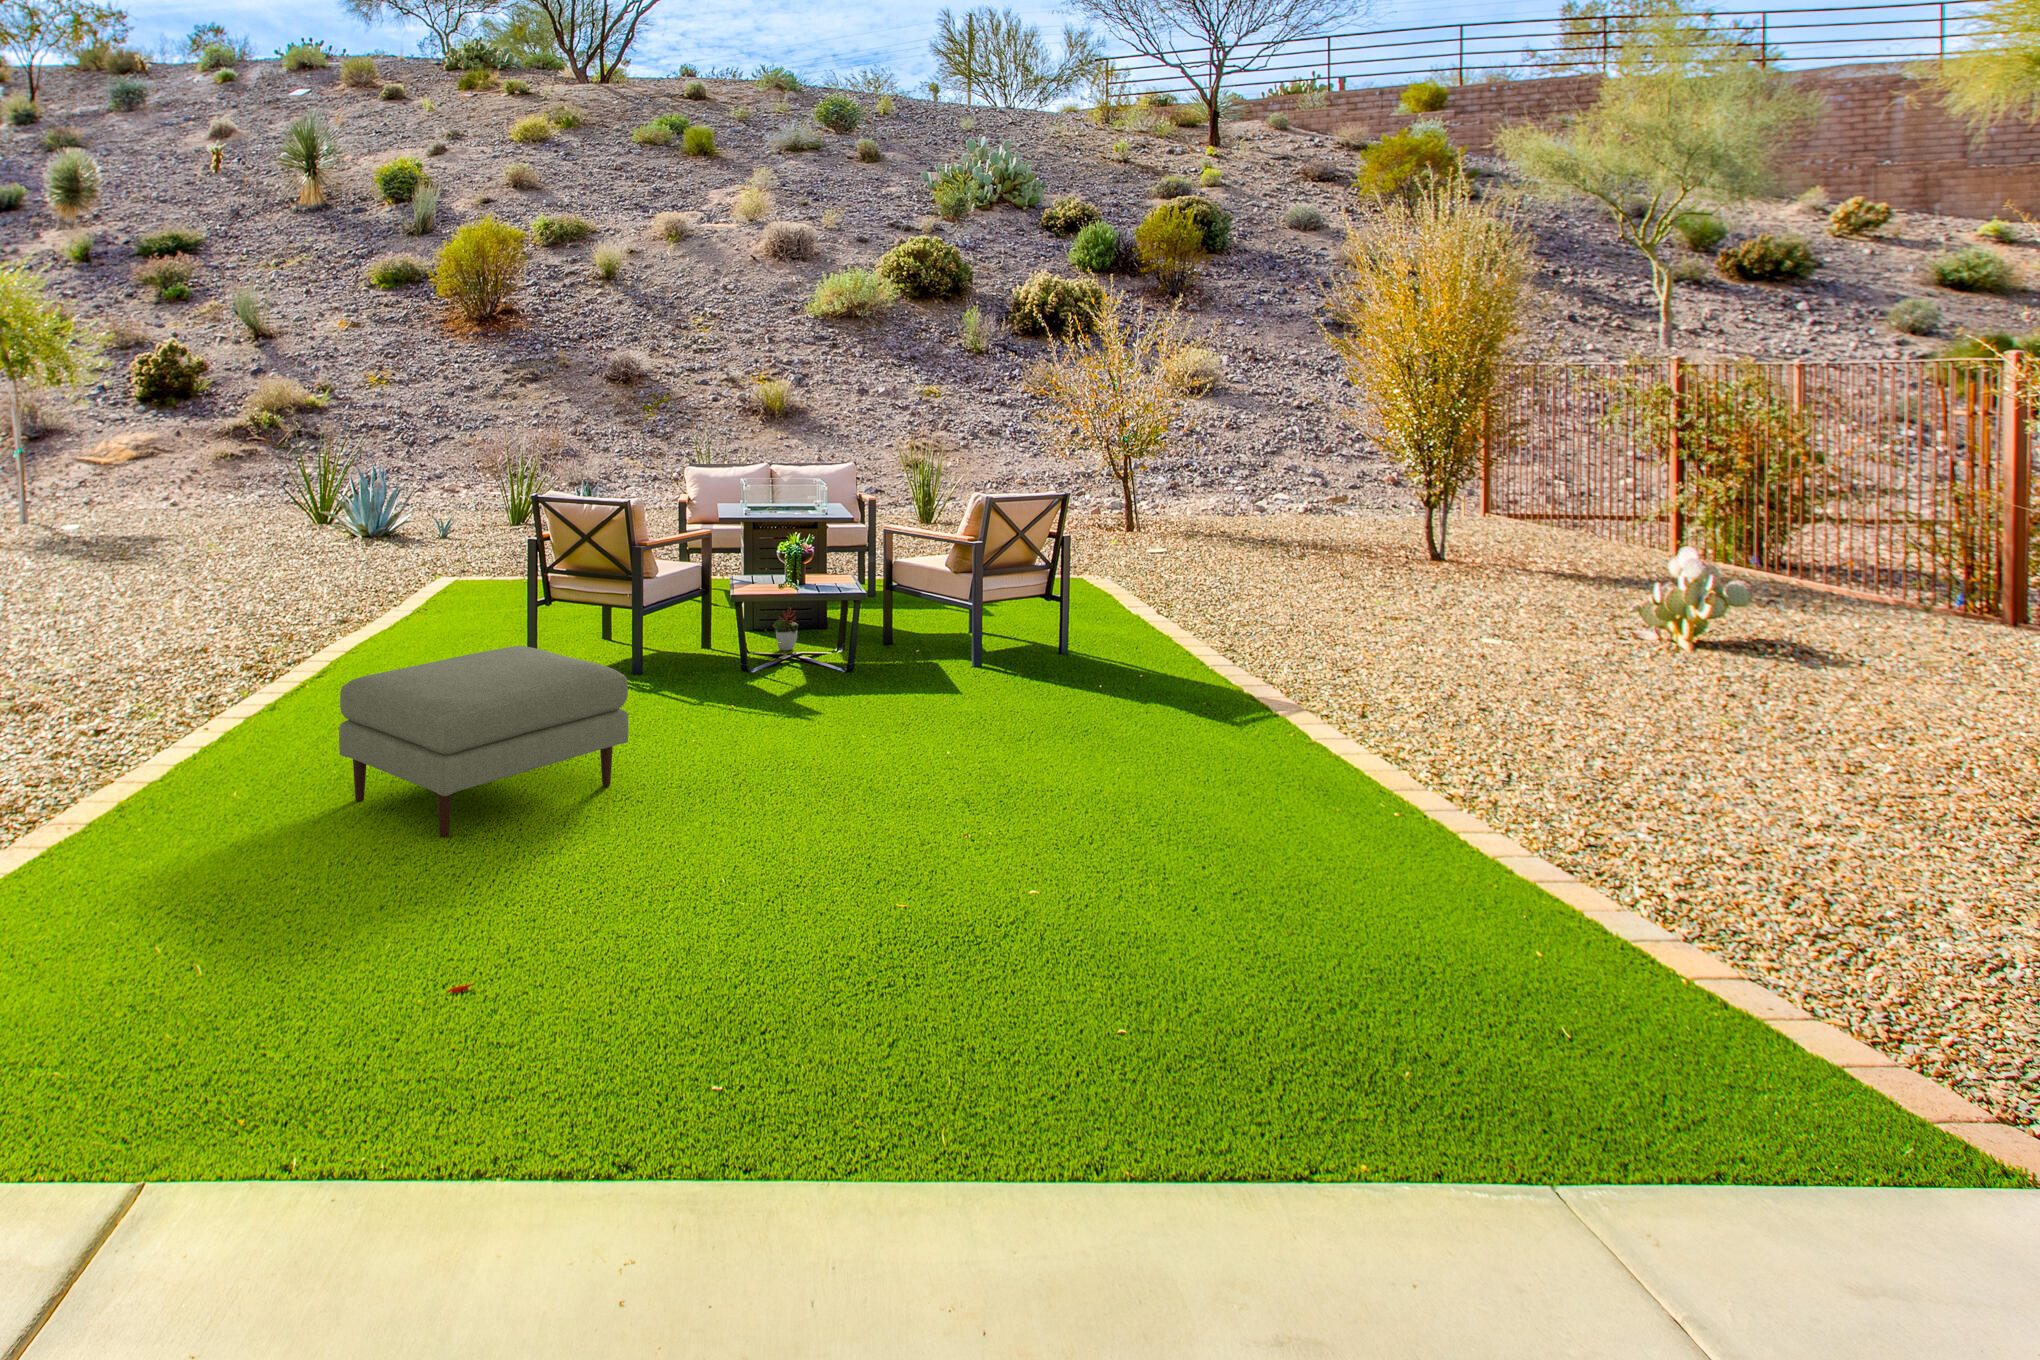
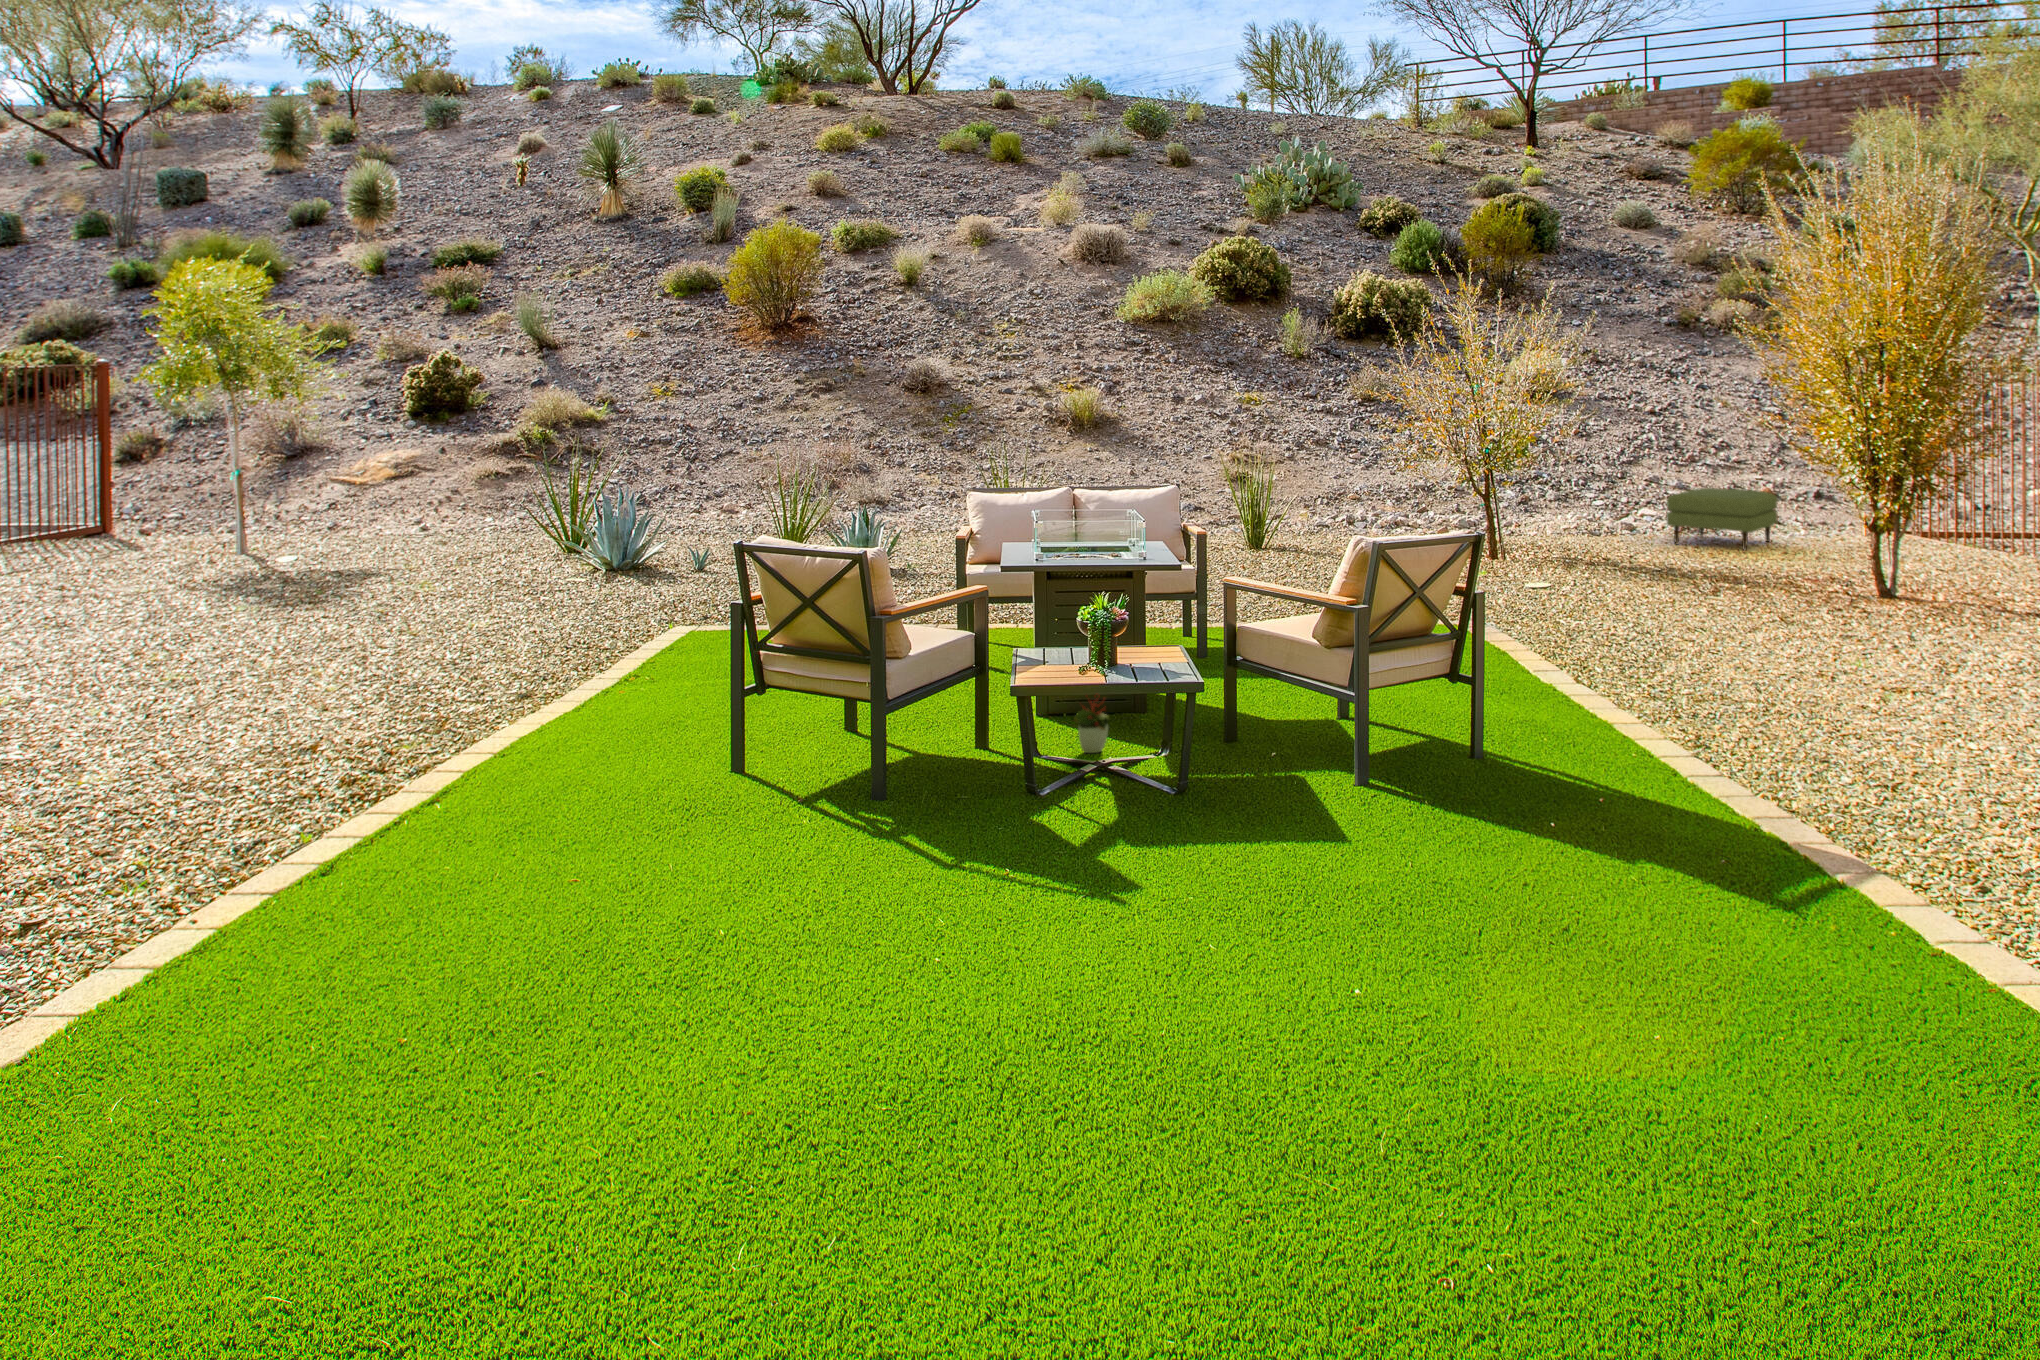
ottoman: present [339,646,628,838] -> present [1667,488,1778,551]

